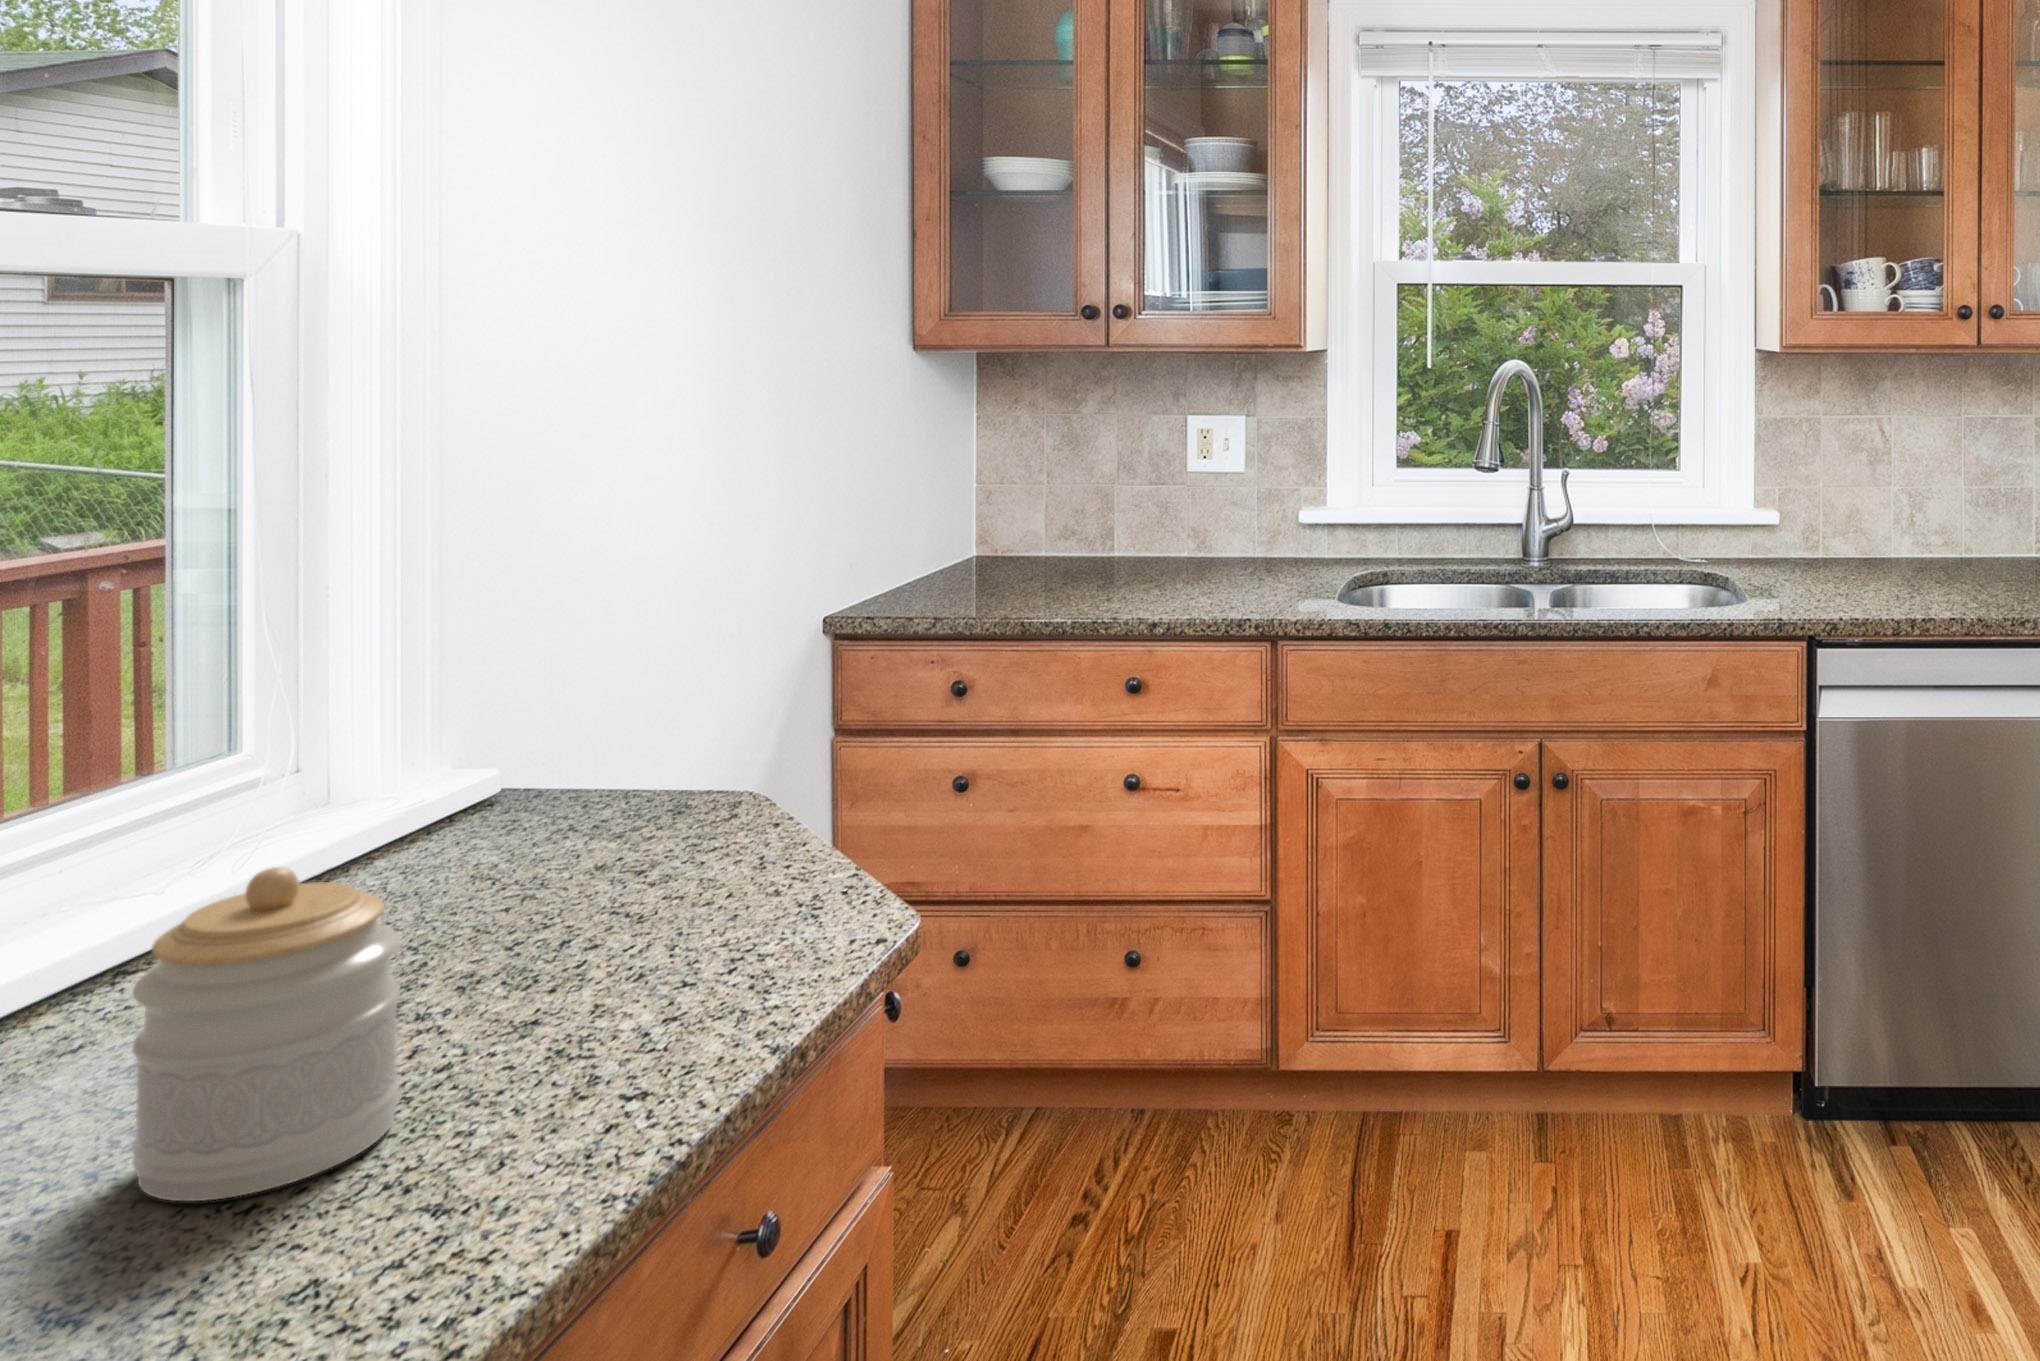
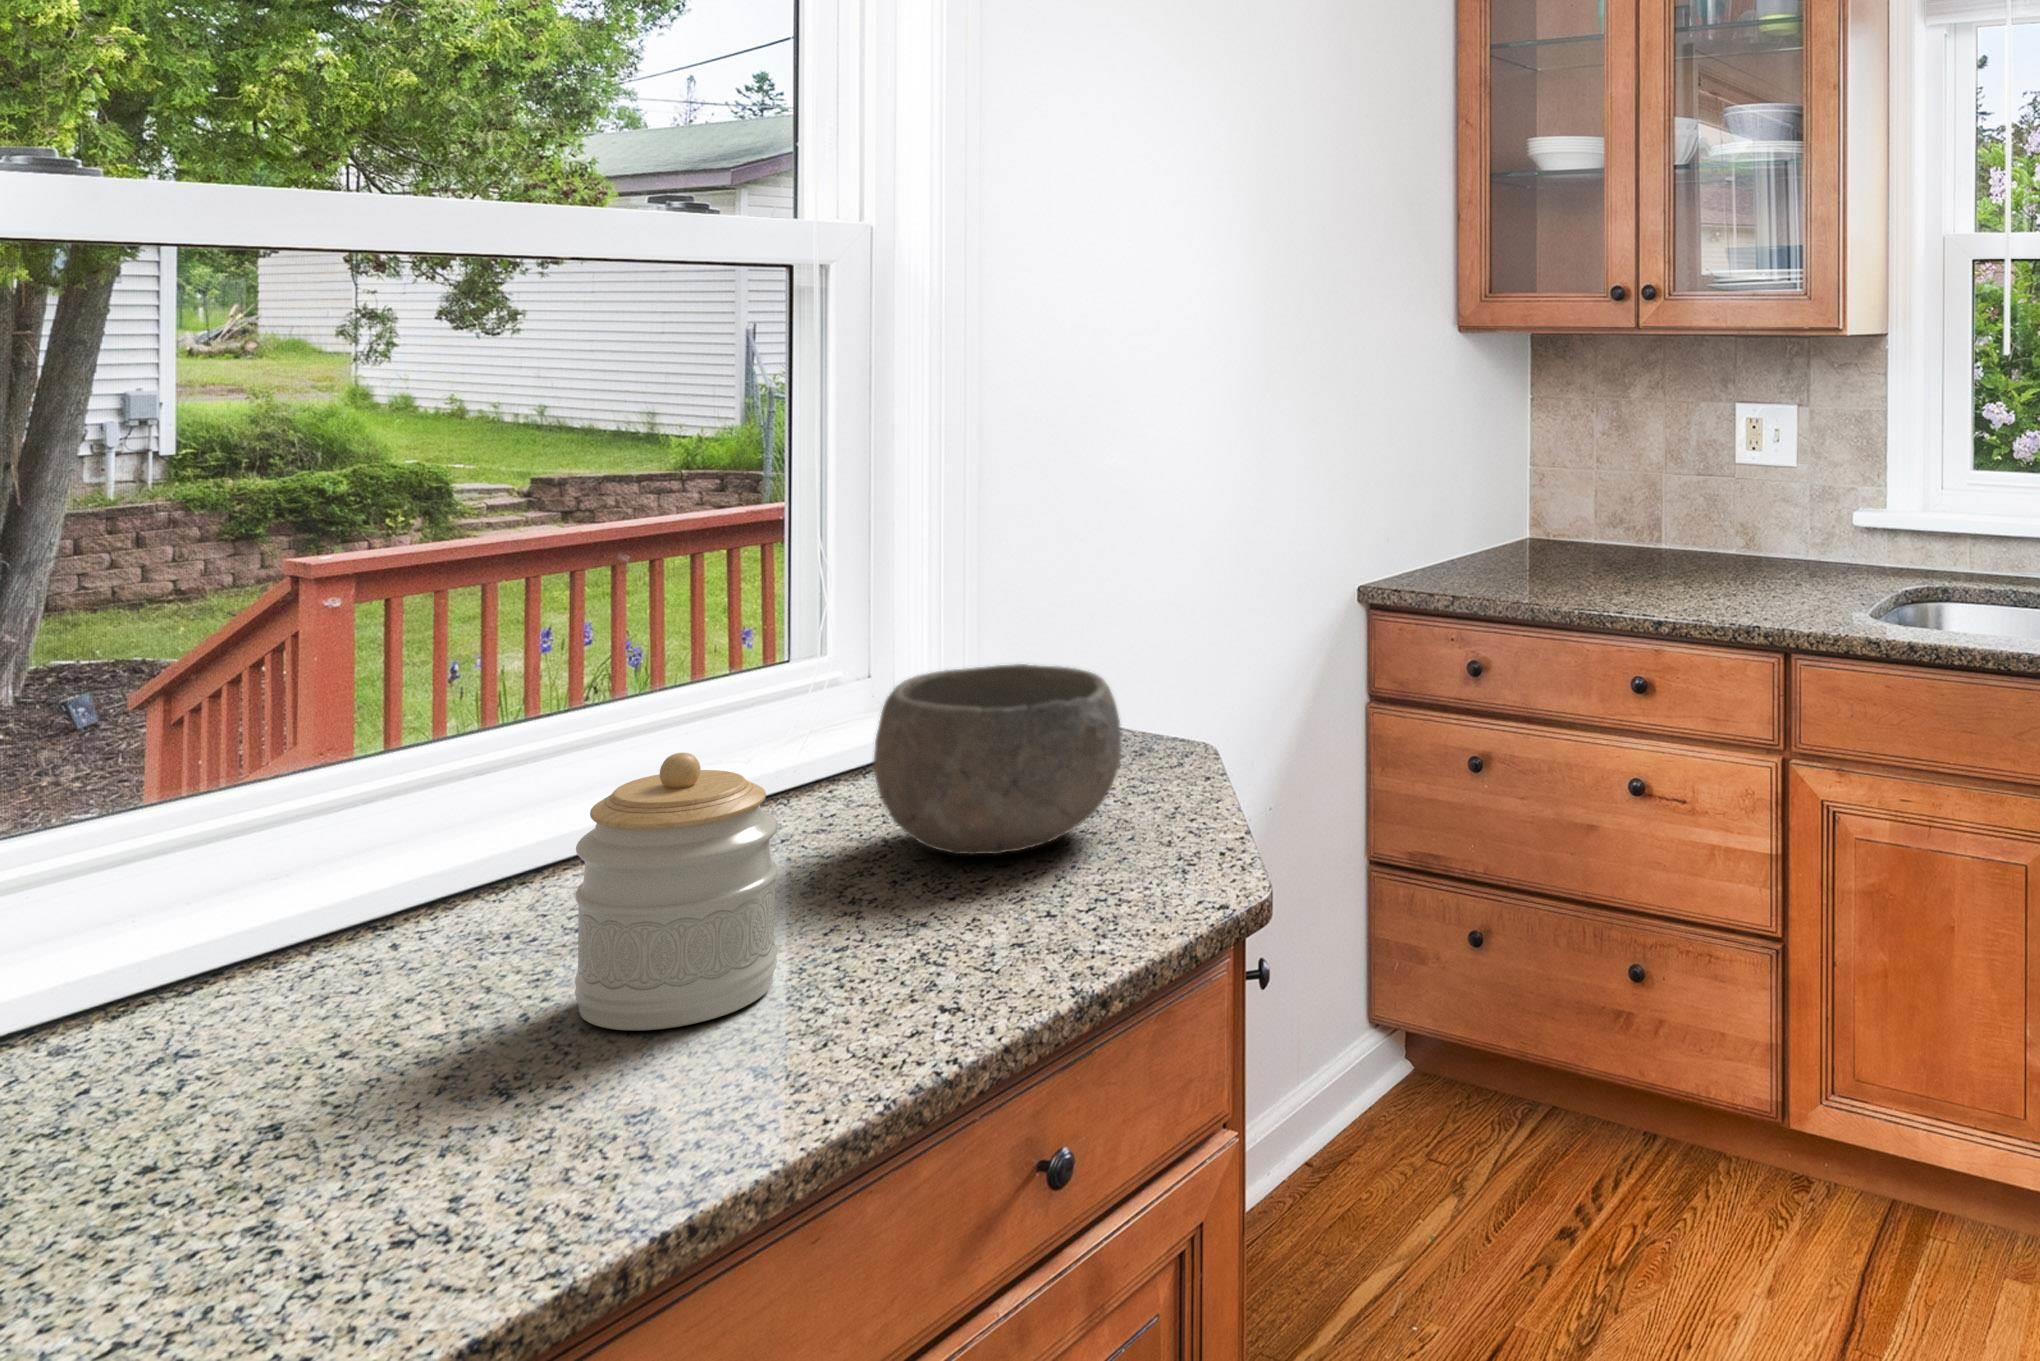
bowl: none [410,725,712,941] -> present [874,664,1121,855]

